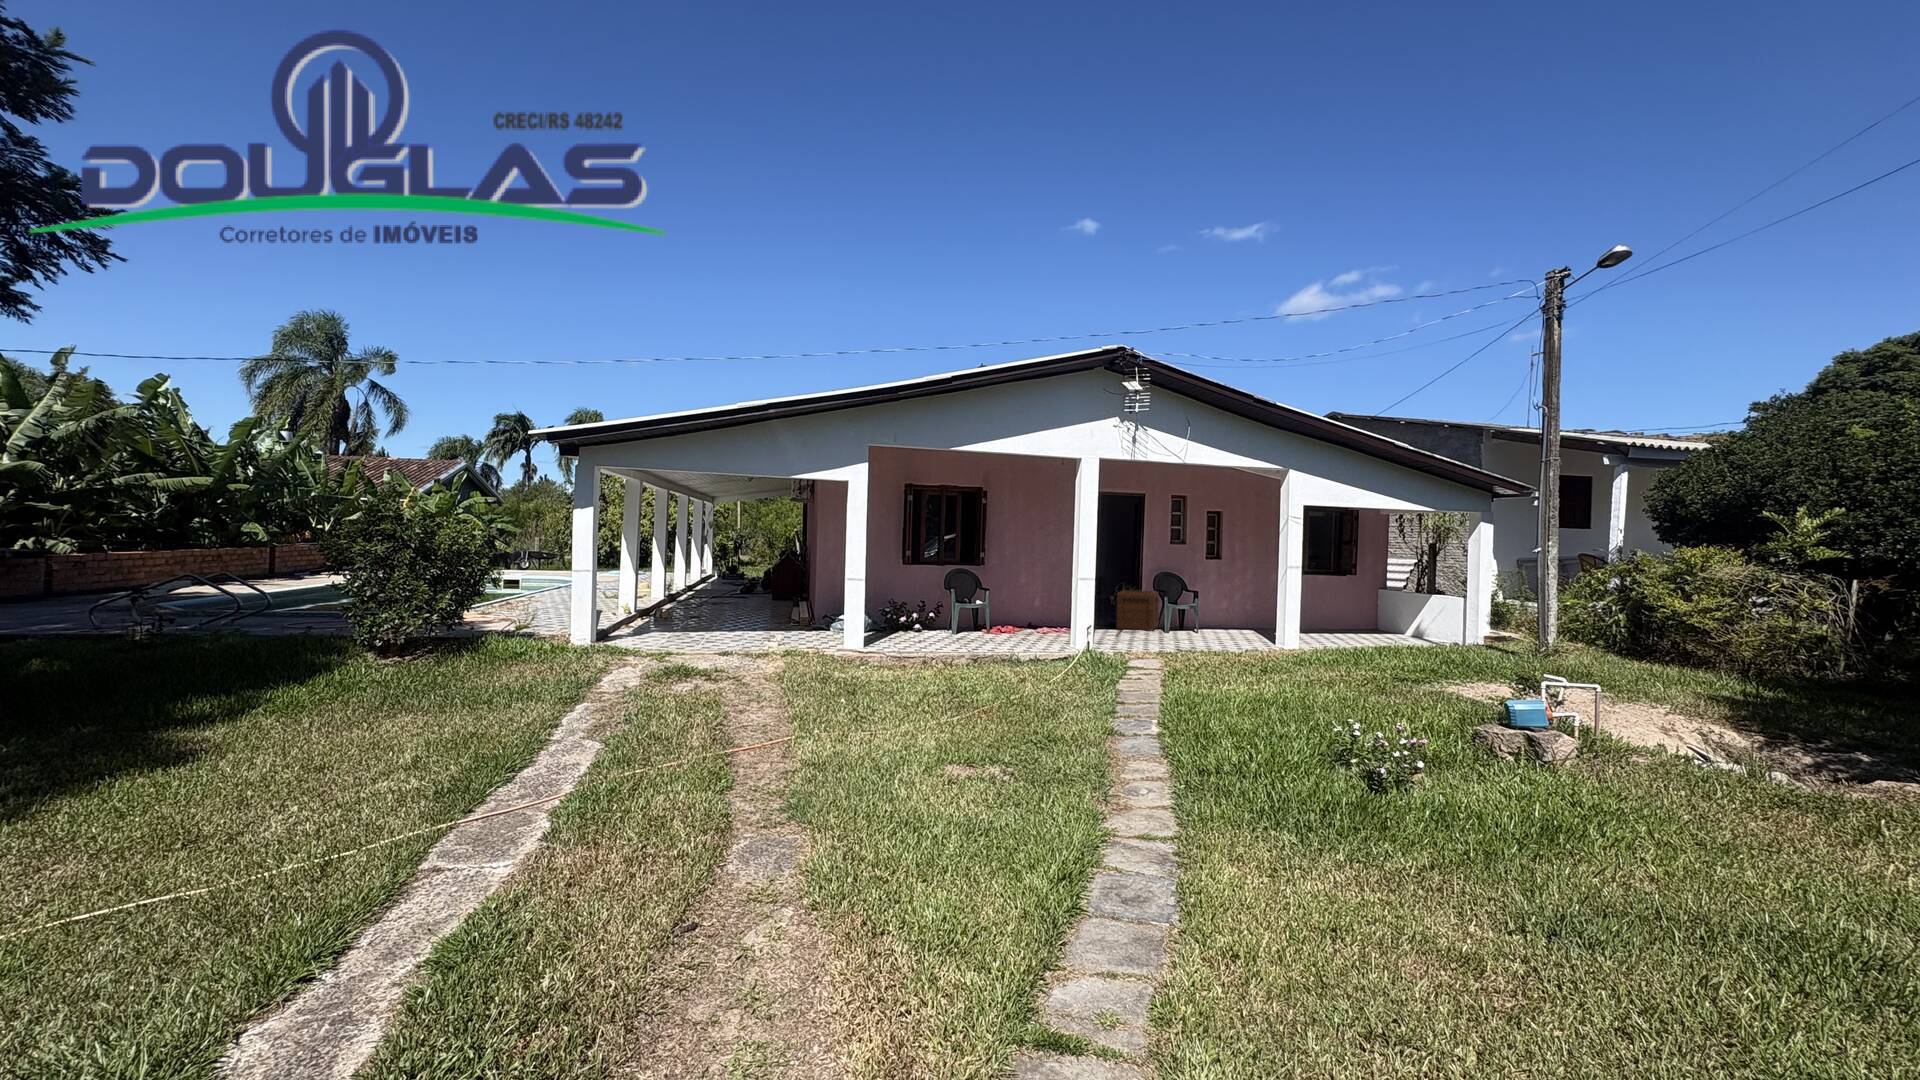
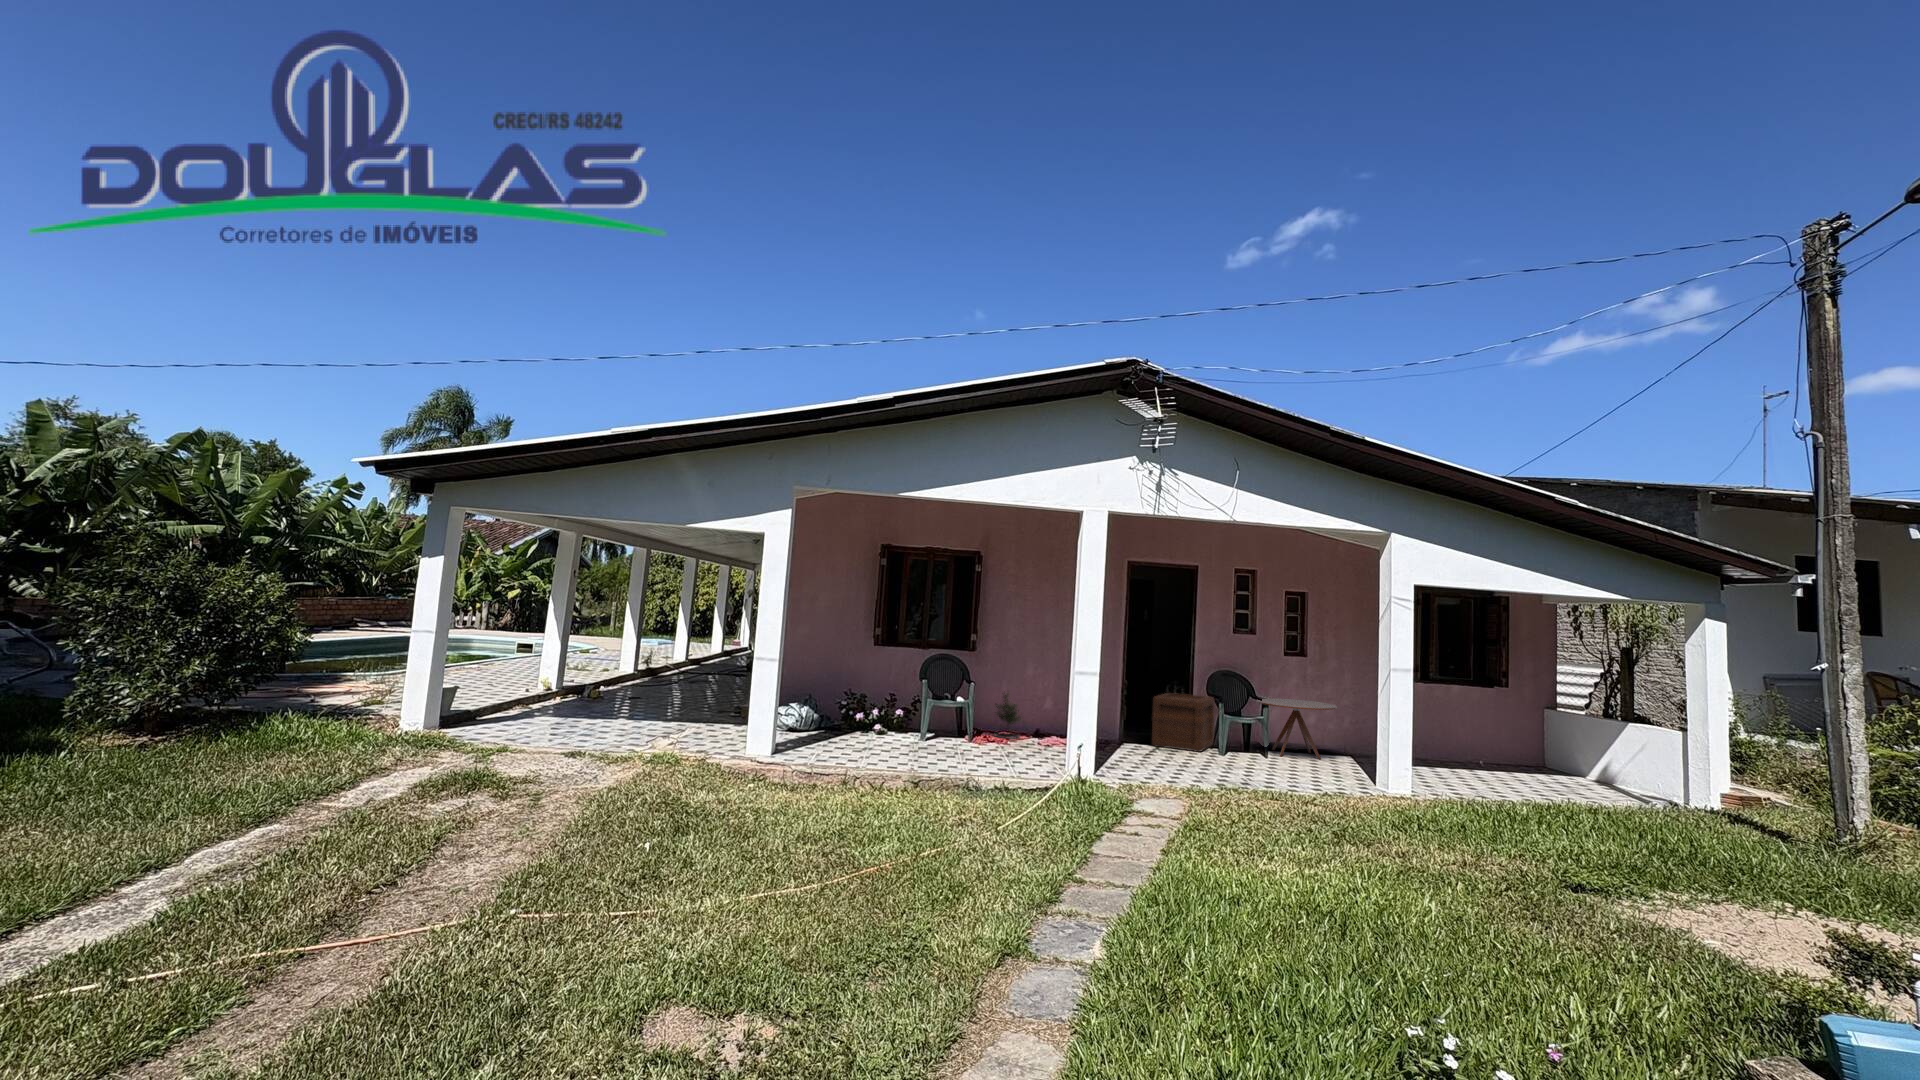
round table: none [1189,590,1246,631] -> present [1257,699,1337,759]
potted tree: present [1486,607,1512,641] -> present [994,693,1020,739]

